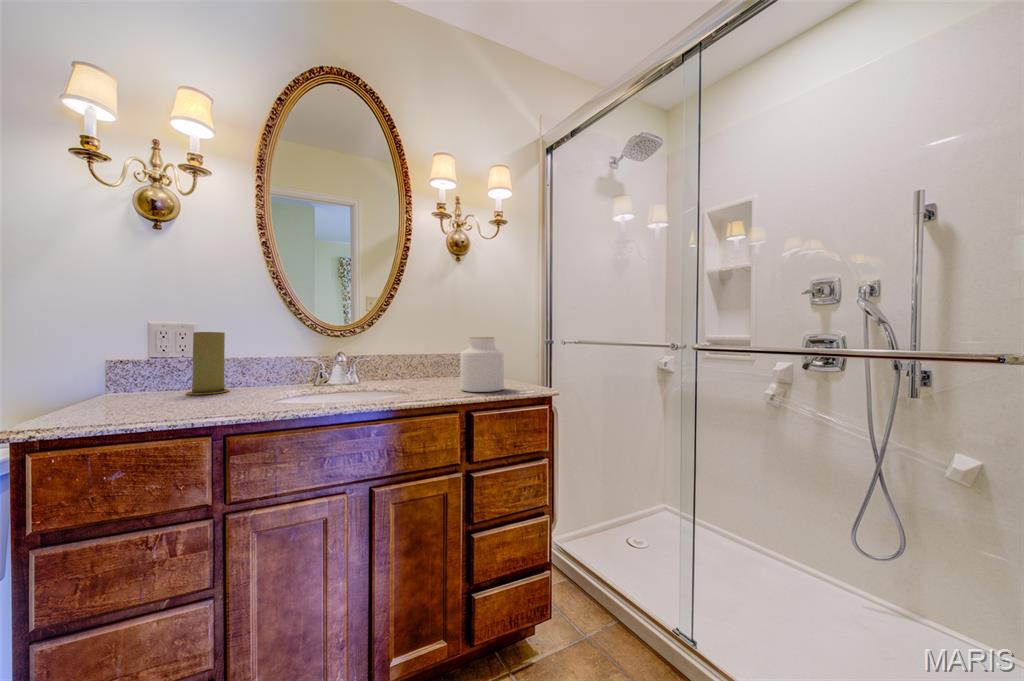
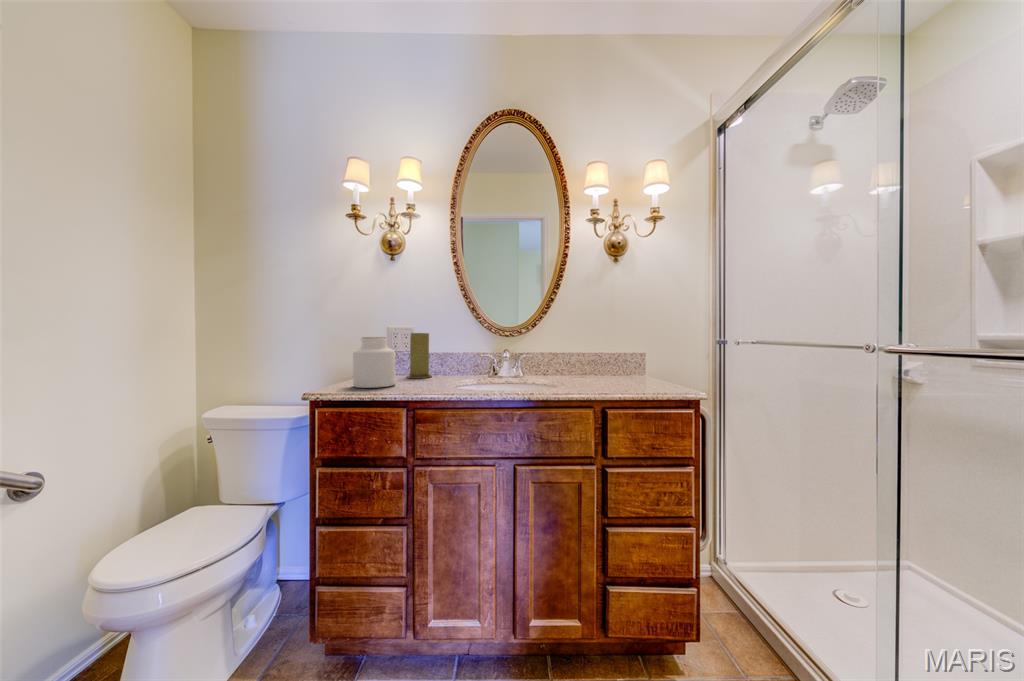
jar: present [460,337,504,392] -> present [353,337,396,388]

